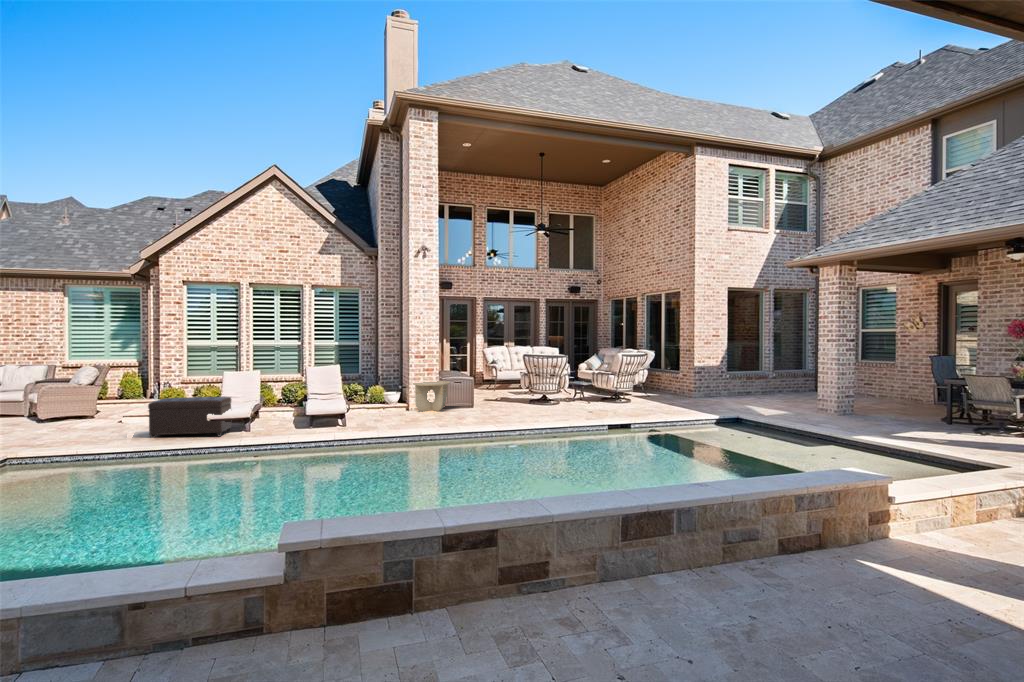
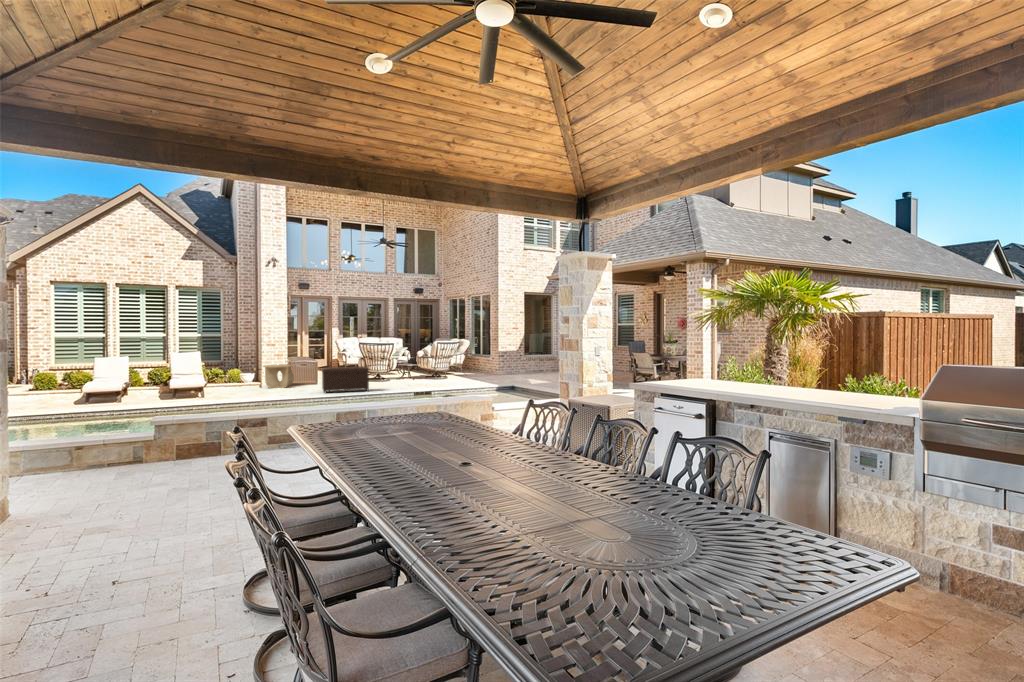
ottoman: present [148,397,231,438] -> present [322,366,369,393]

